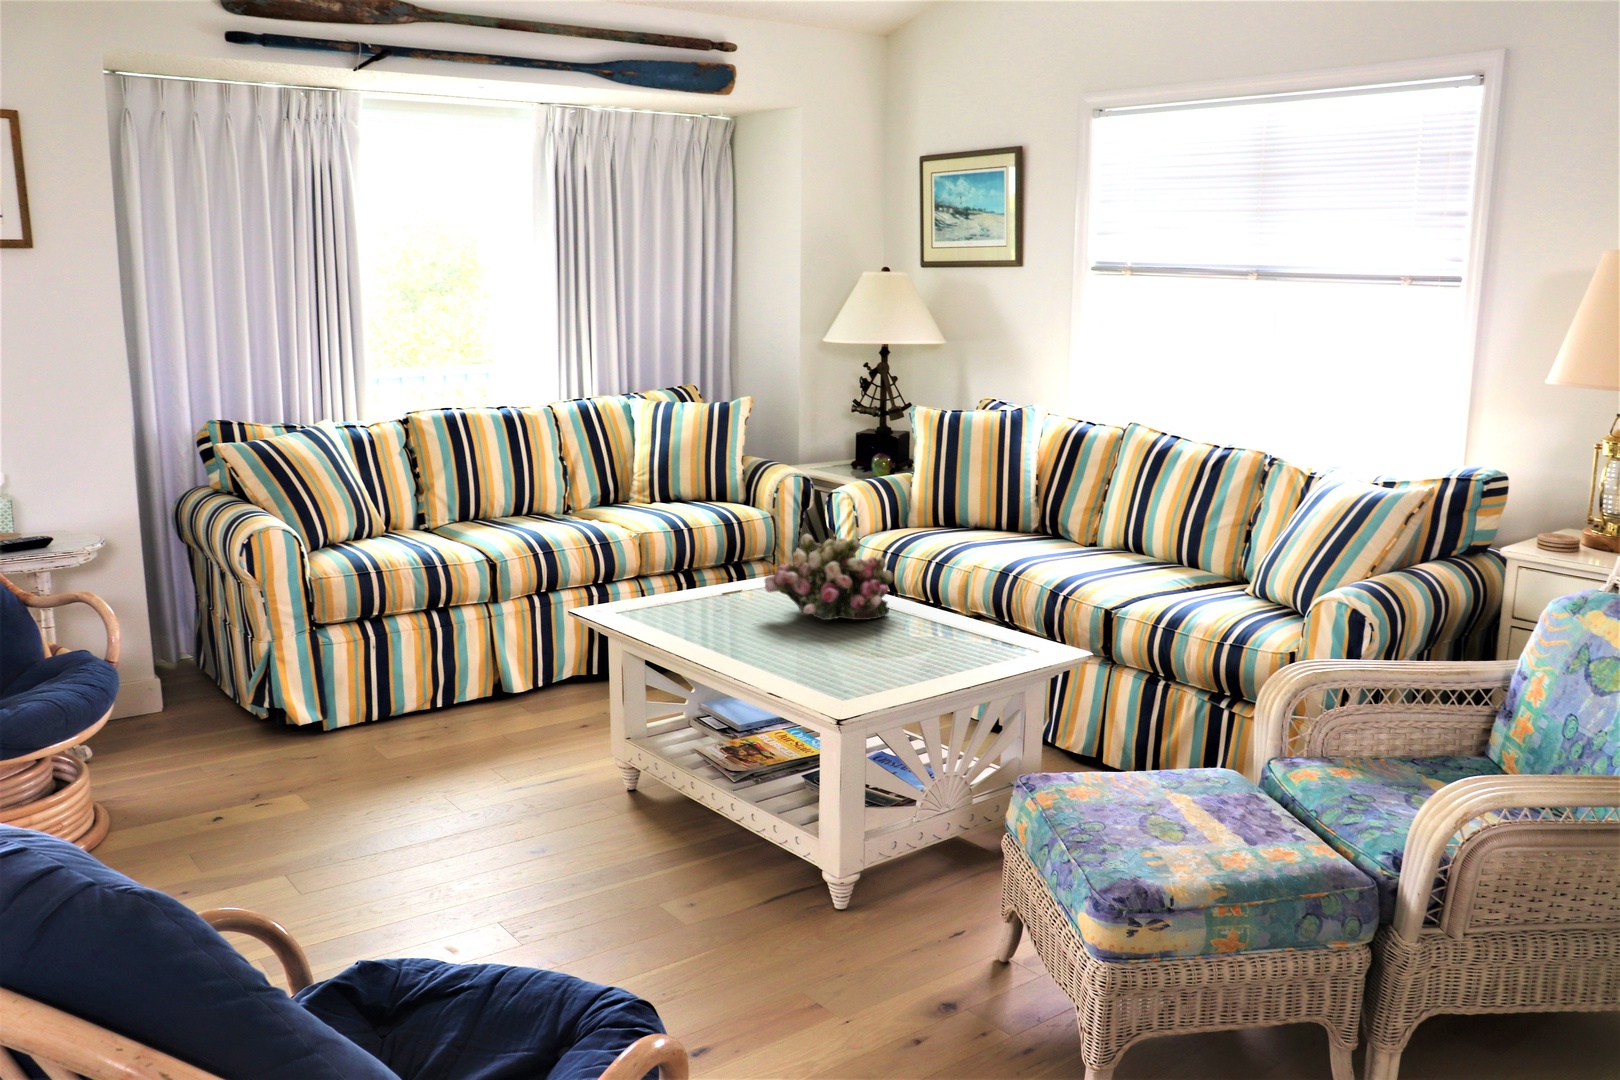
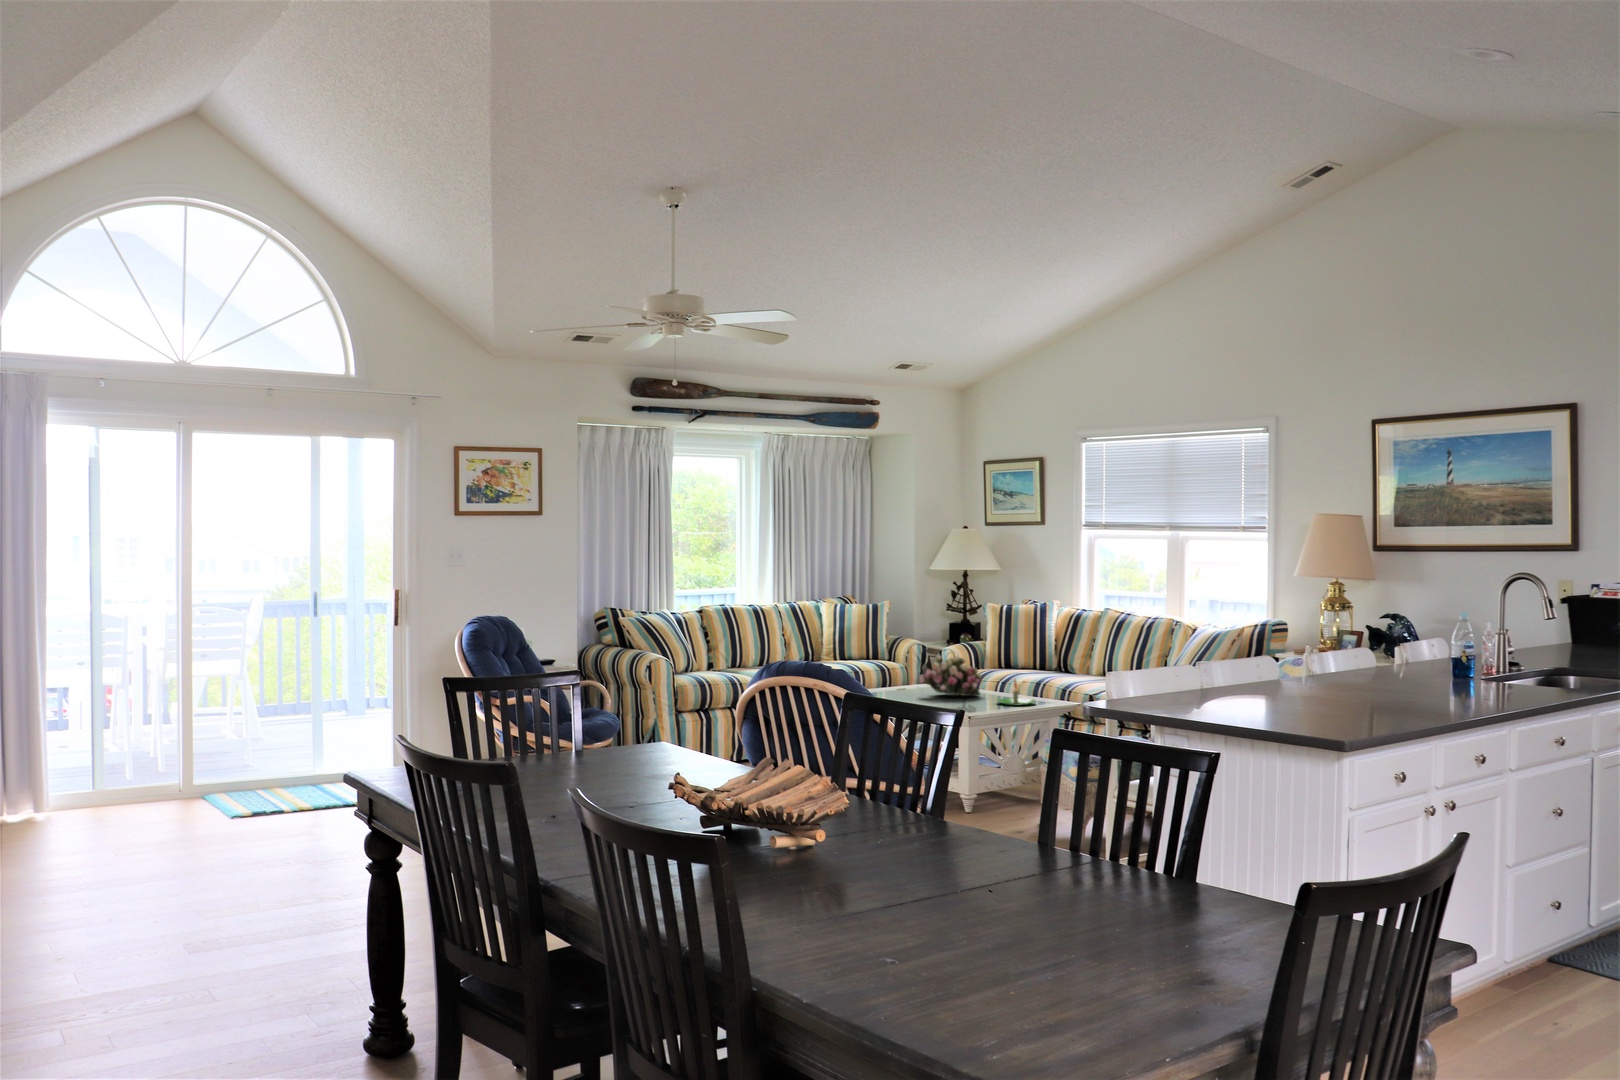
candle: none [916,597,1000,658] -> present [997,680,1035,705]

